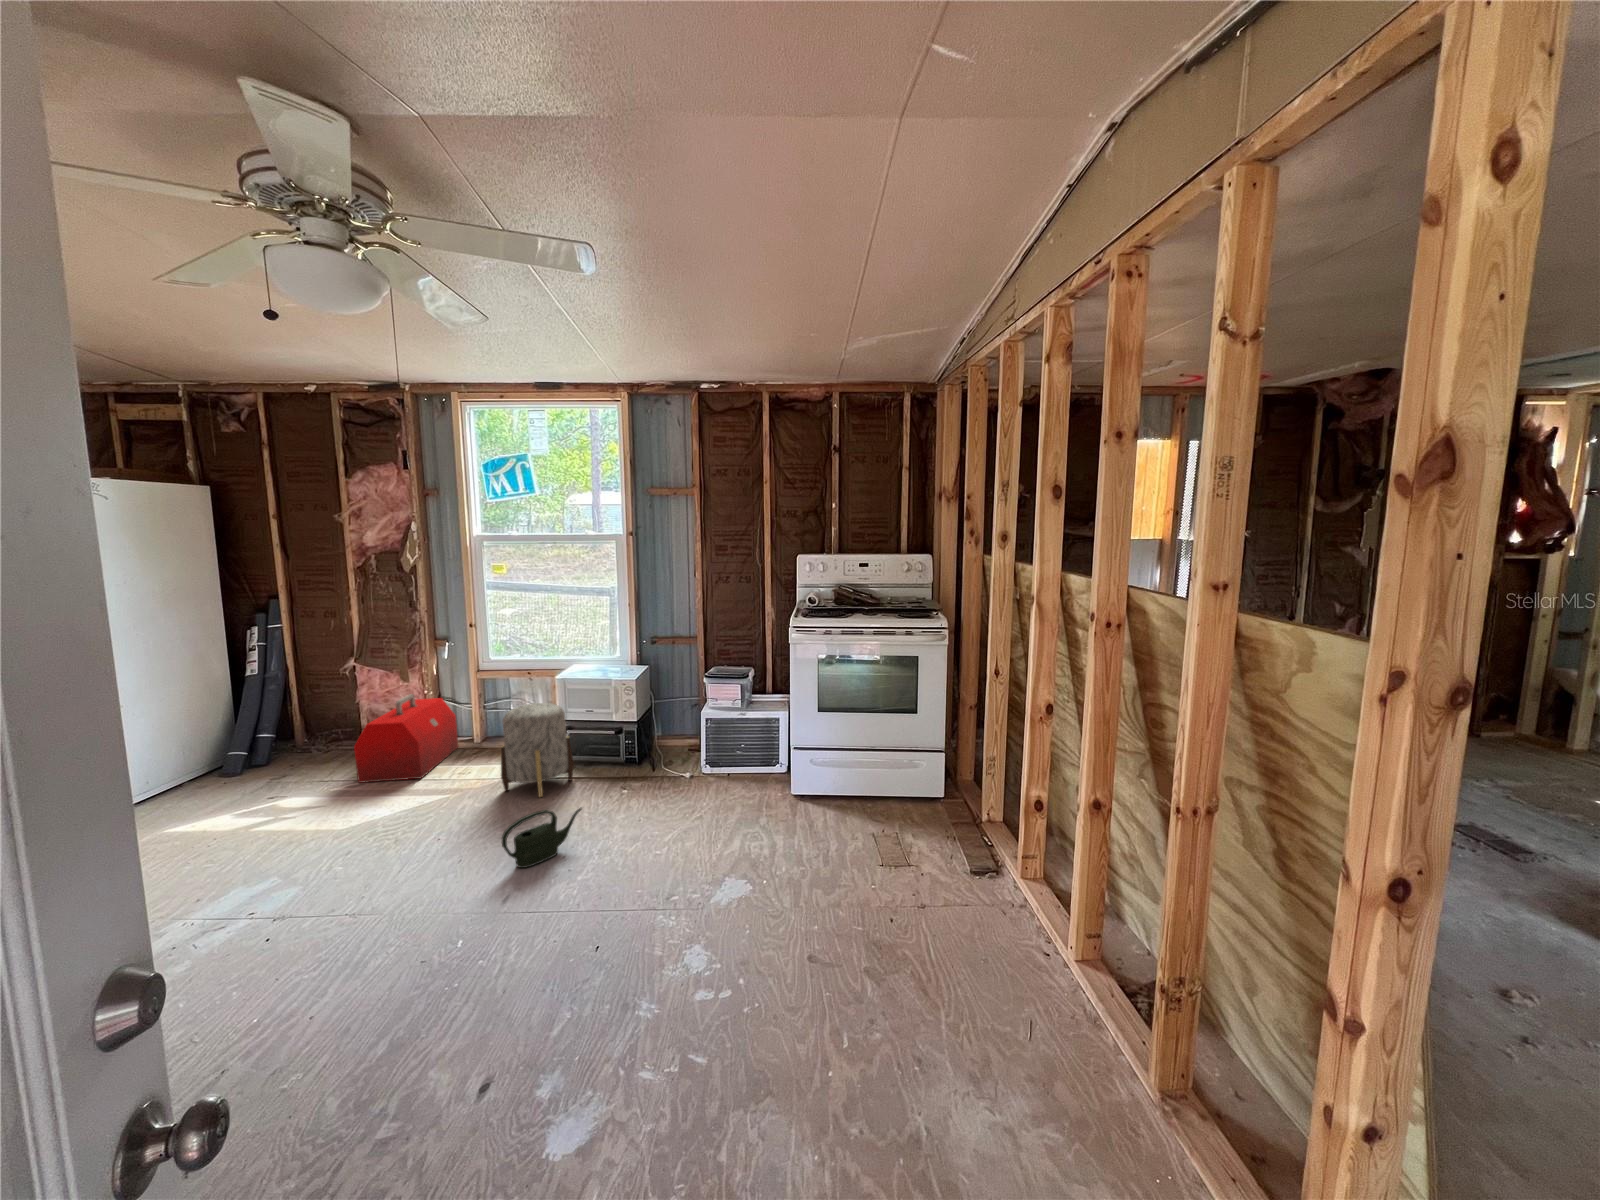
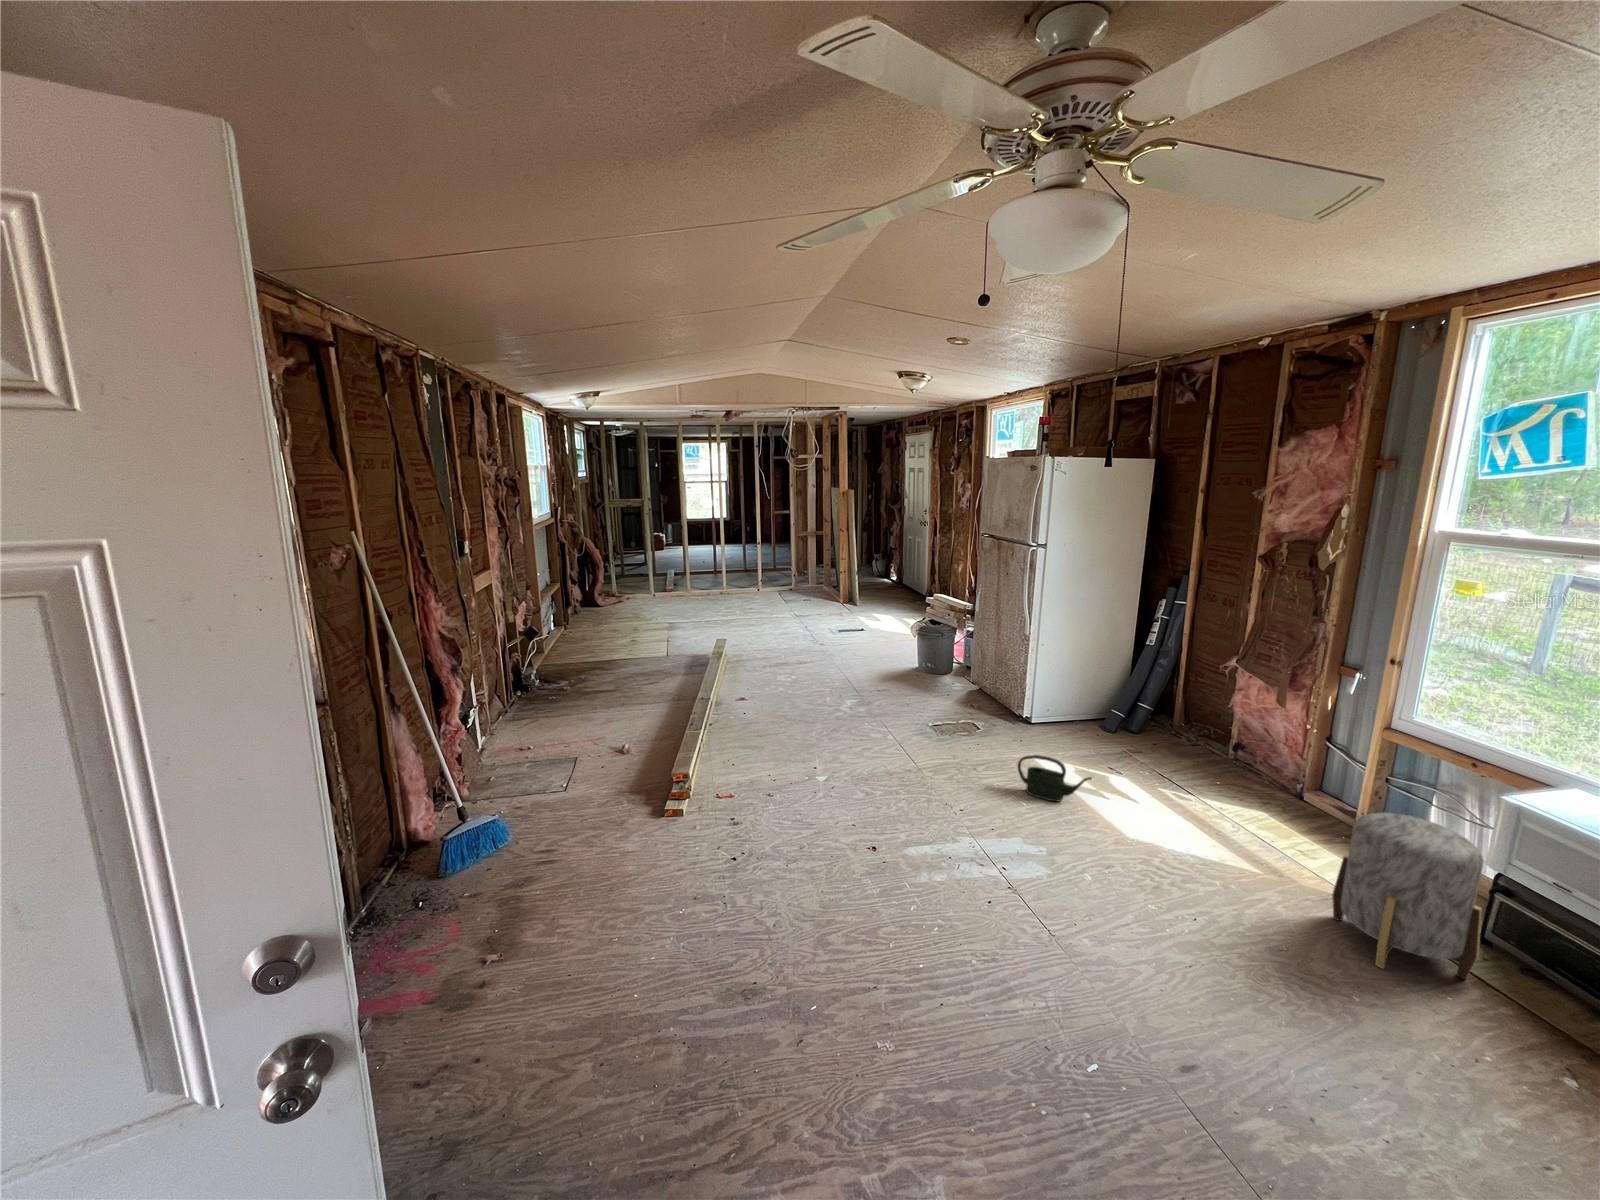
toolbox: present [354,694,458,783] -> none [1187,723,1338,830]
watering can: present [502,808,581,868] -> present [1018,755,1092,802]

